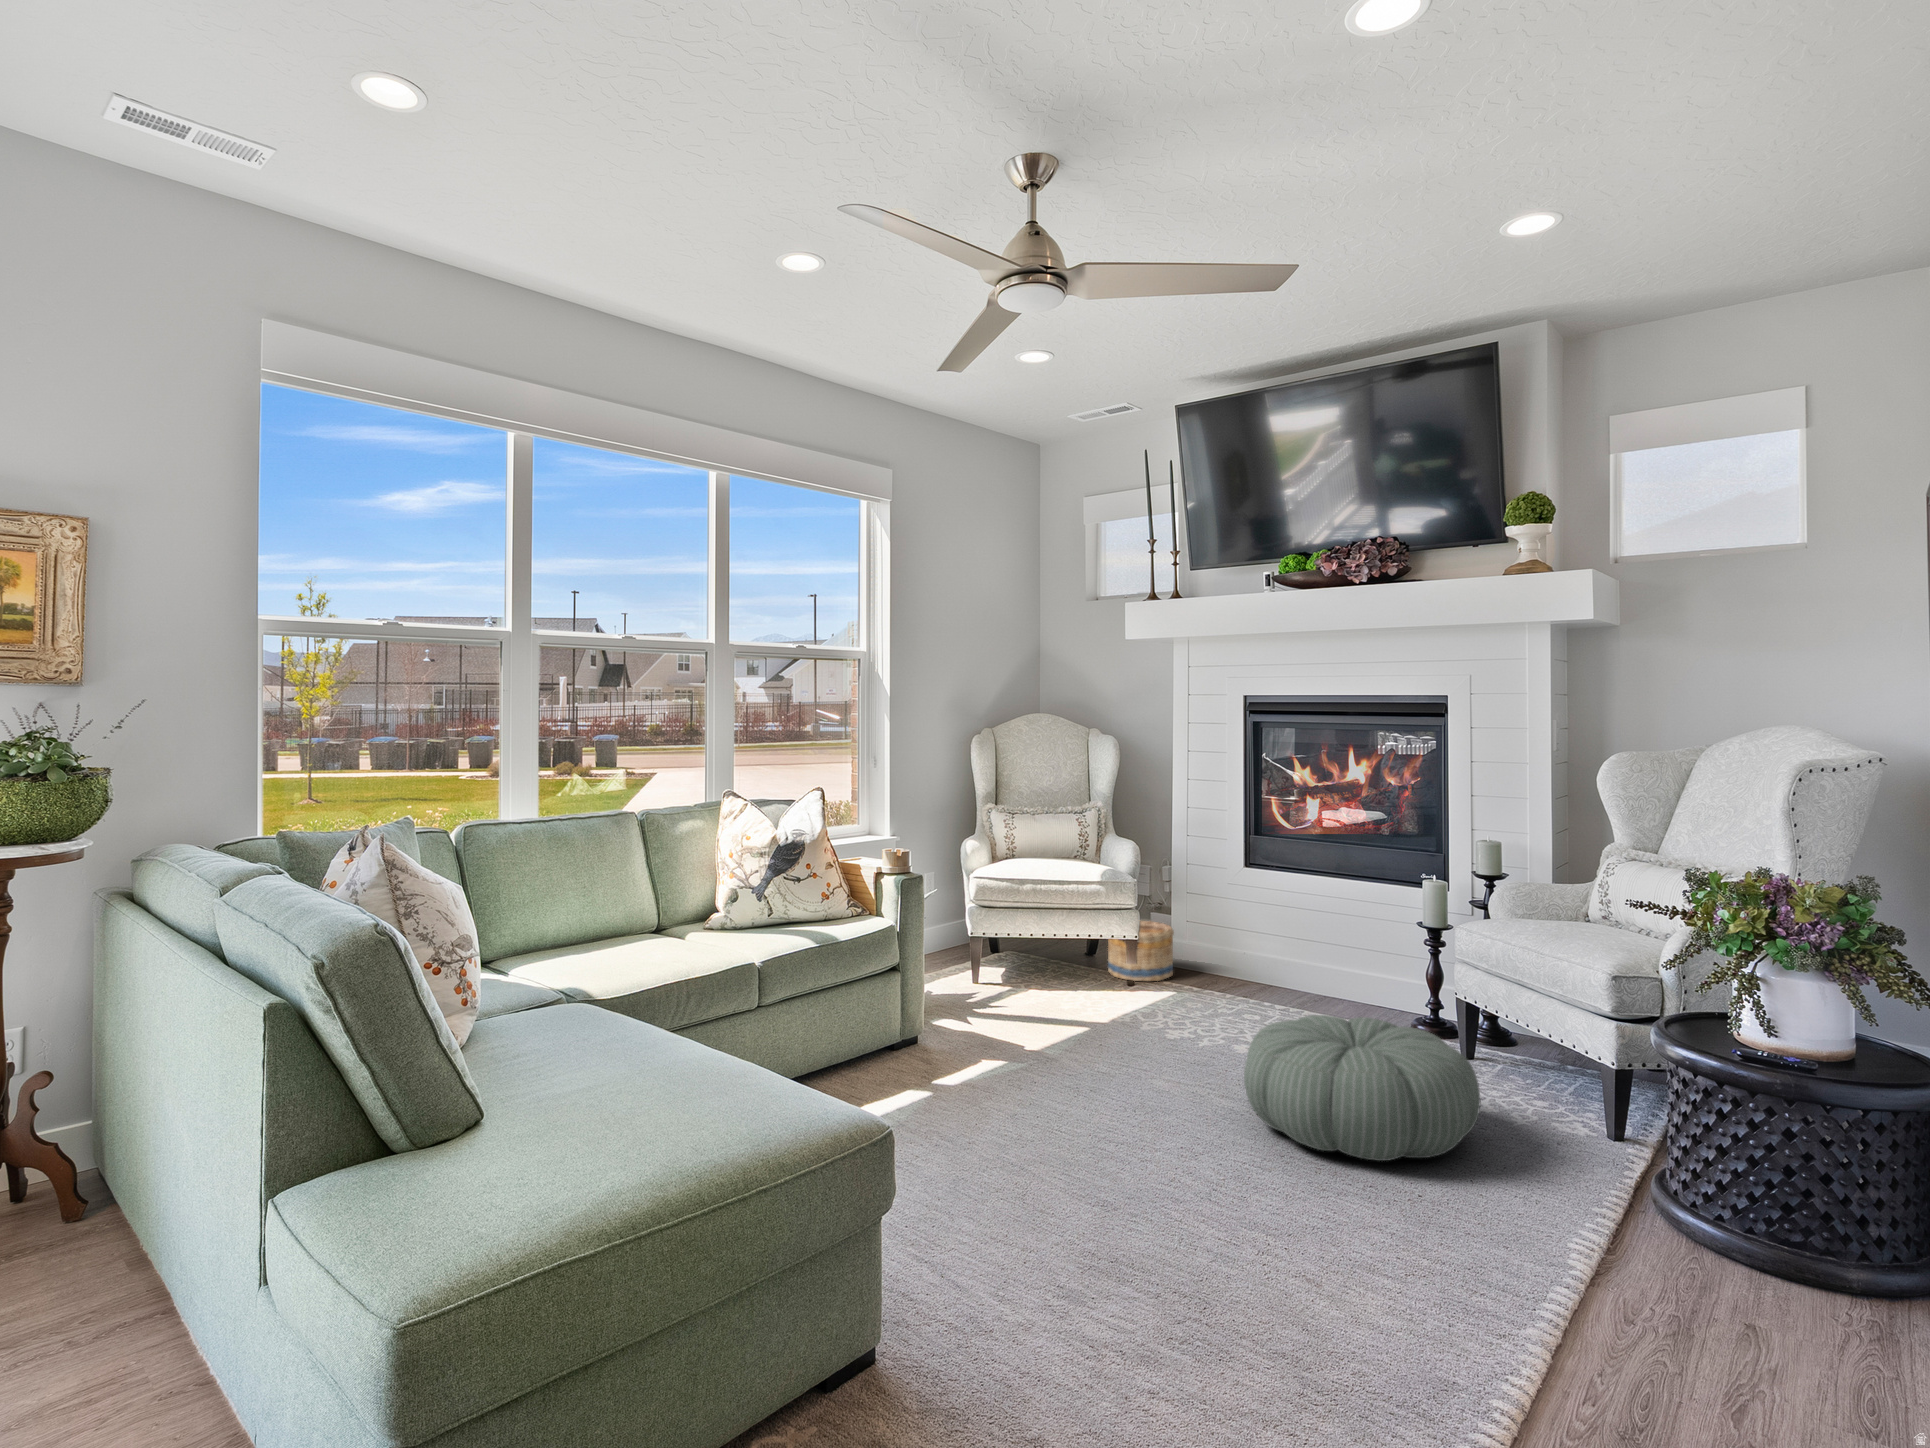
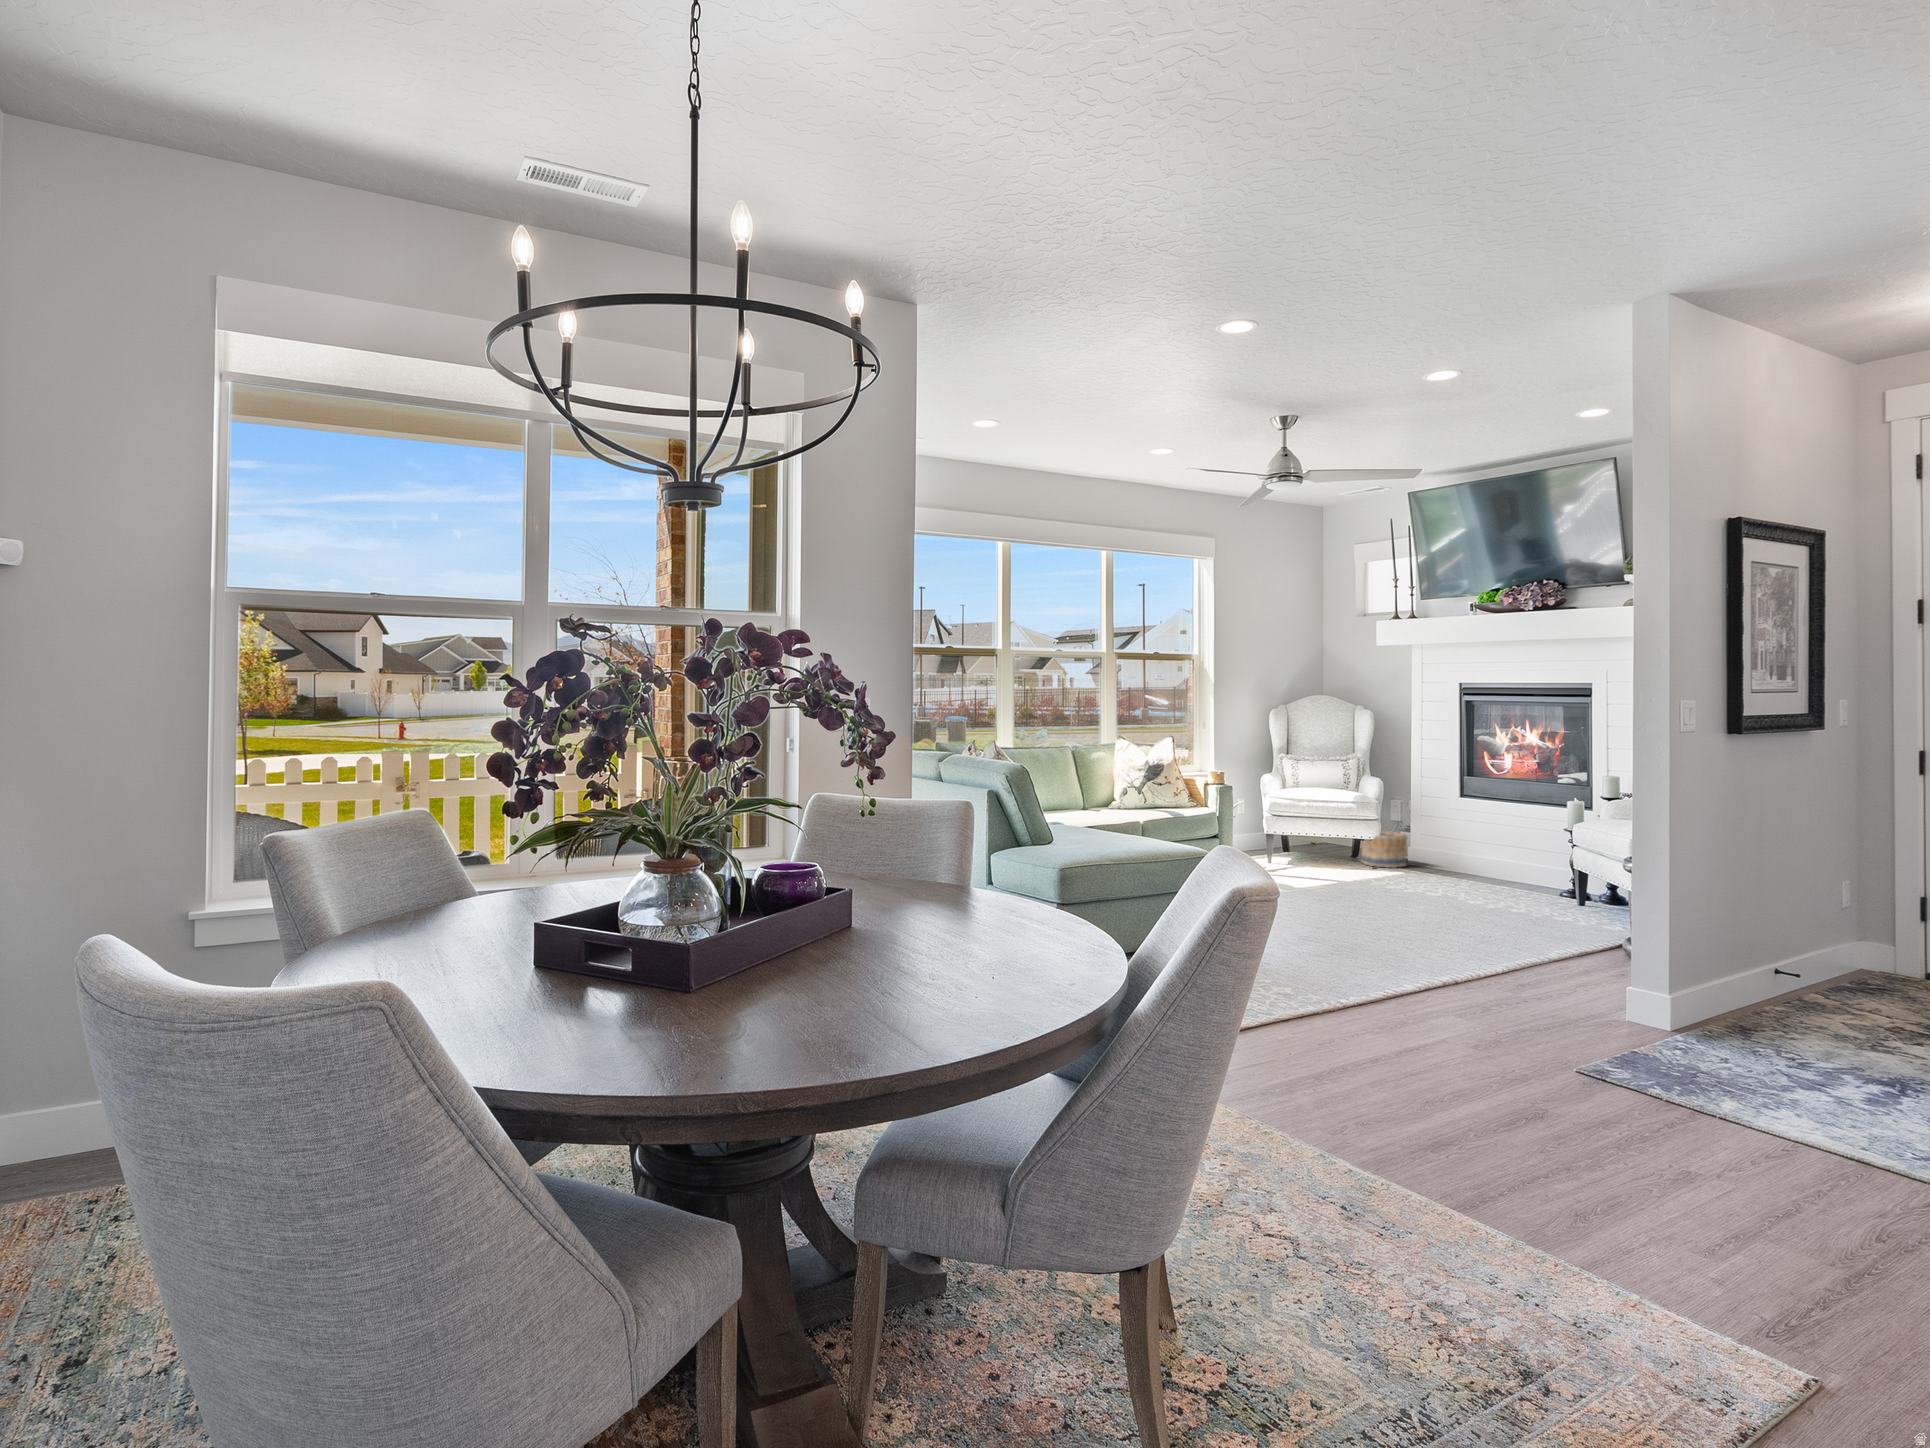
pouf: present [1244,1015,1481,1161] -> none [1415,863,1554,930]

